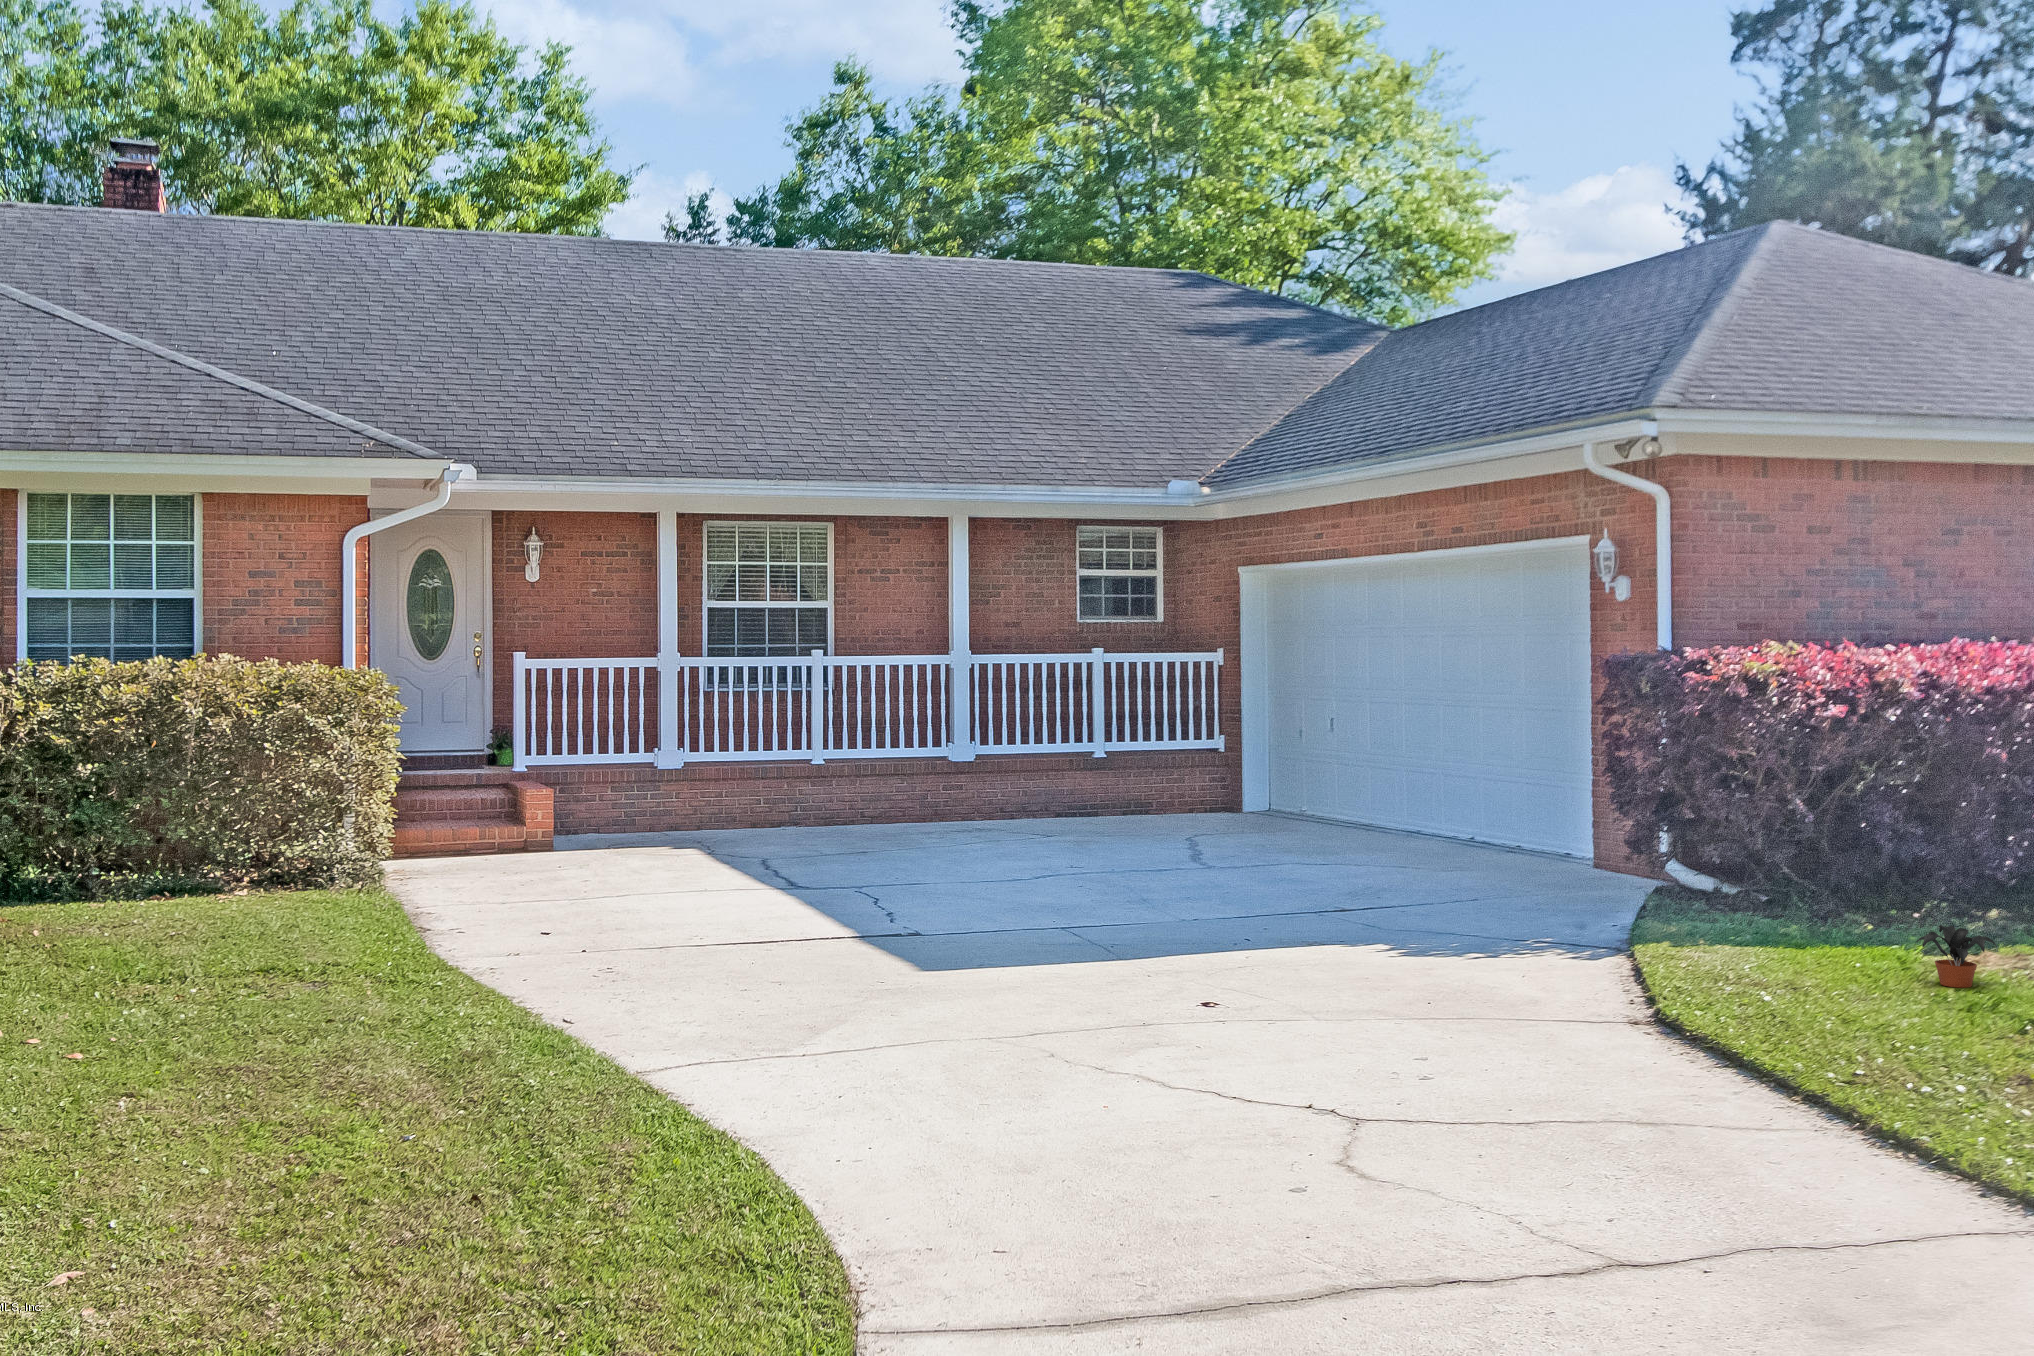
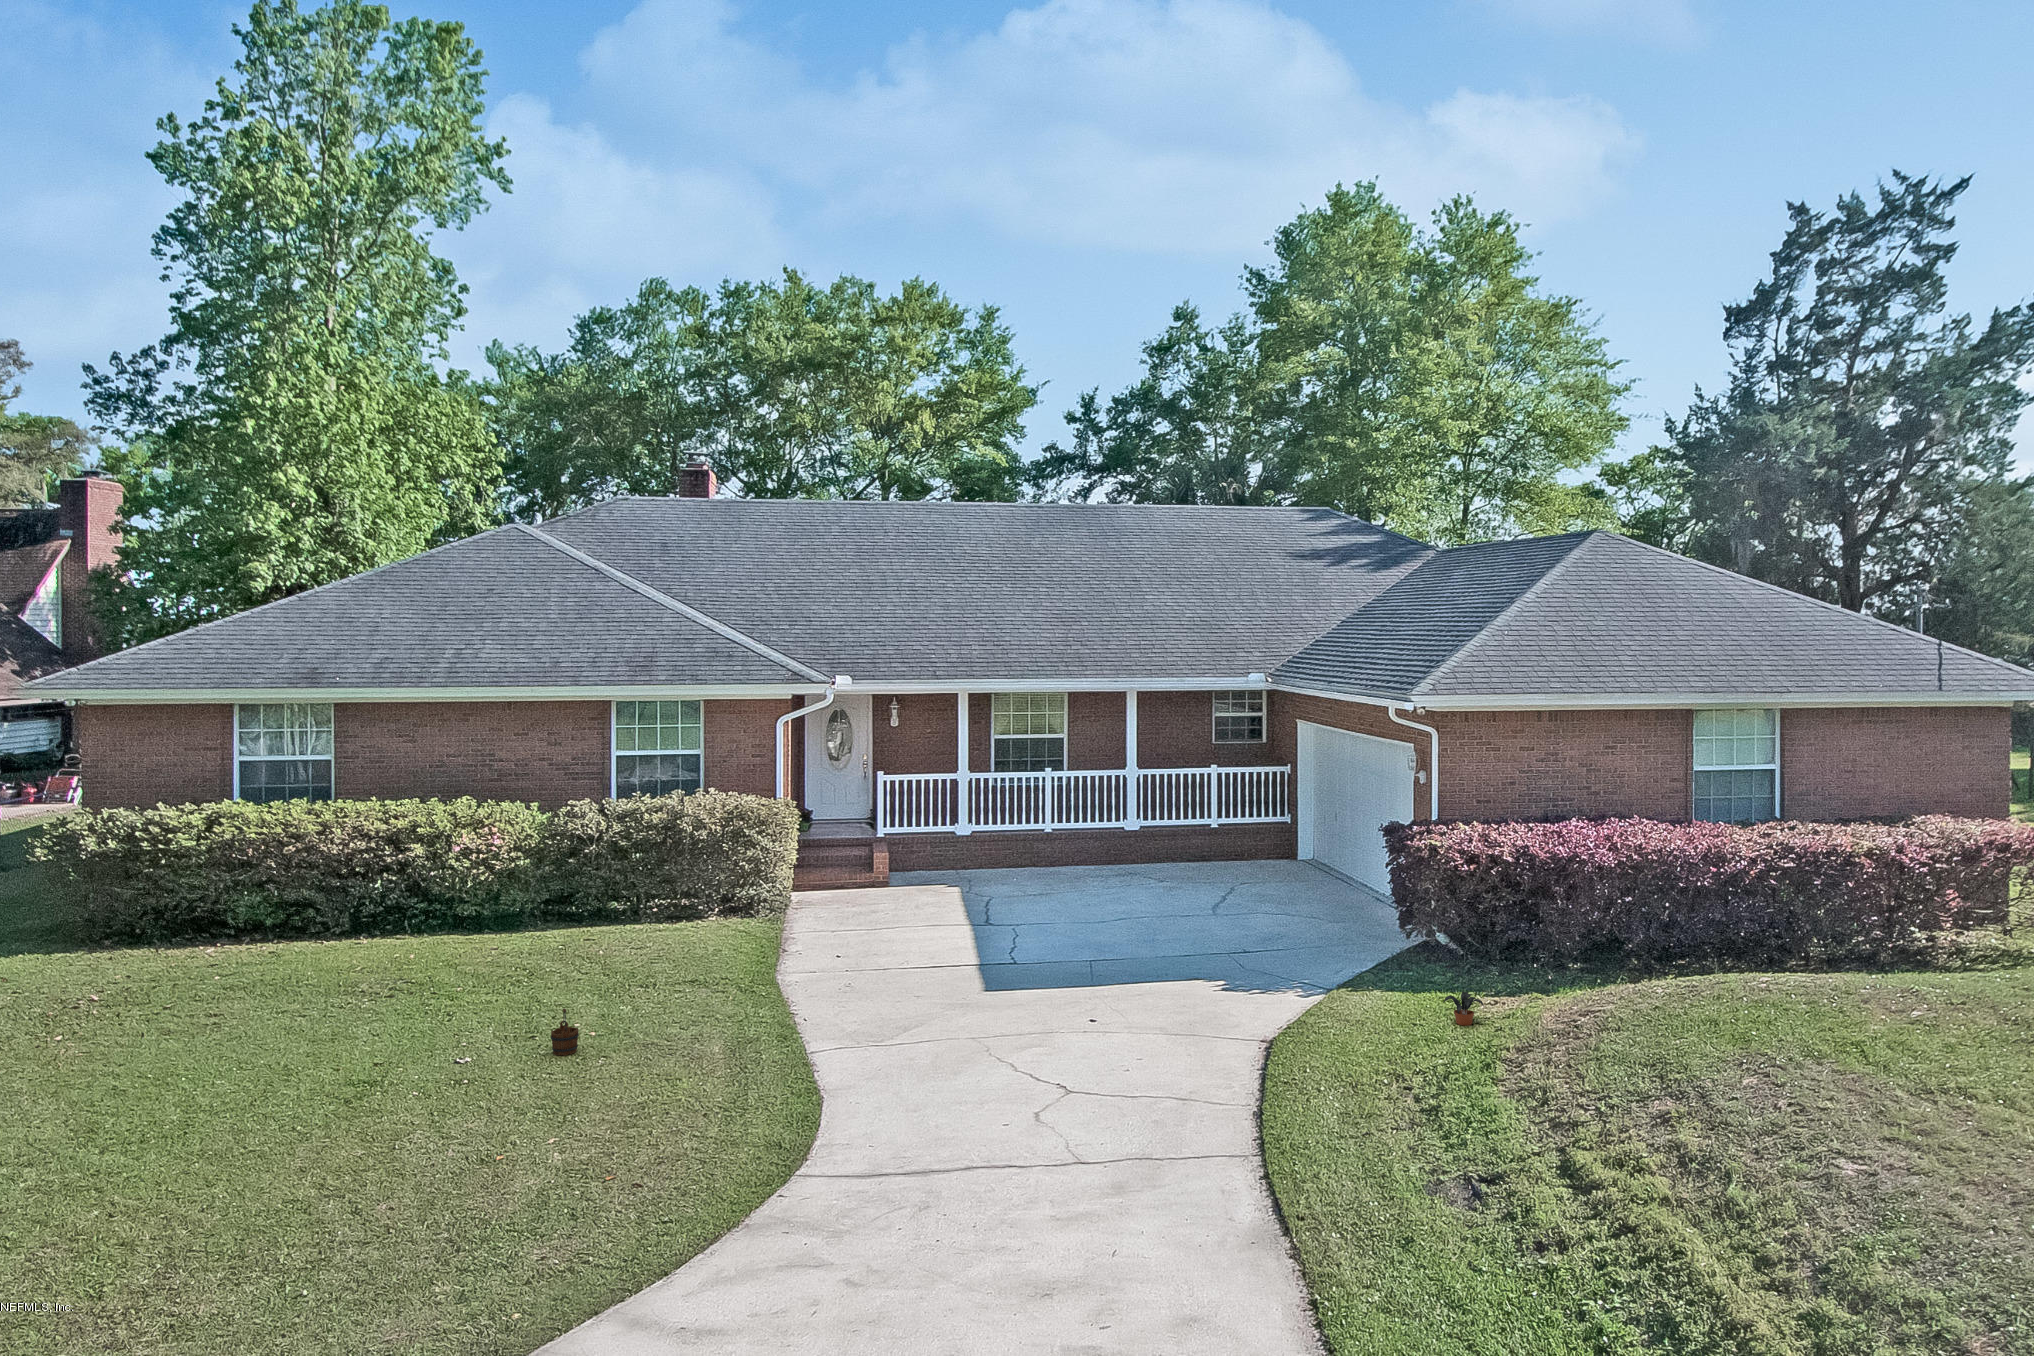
wooden bucket: none [17,1014,93,1133] -> present [551,1008,579,1056]

